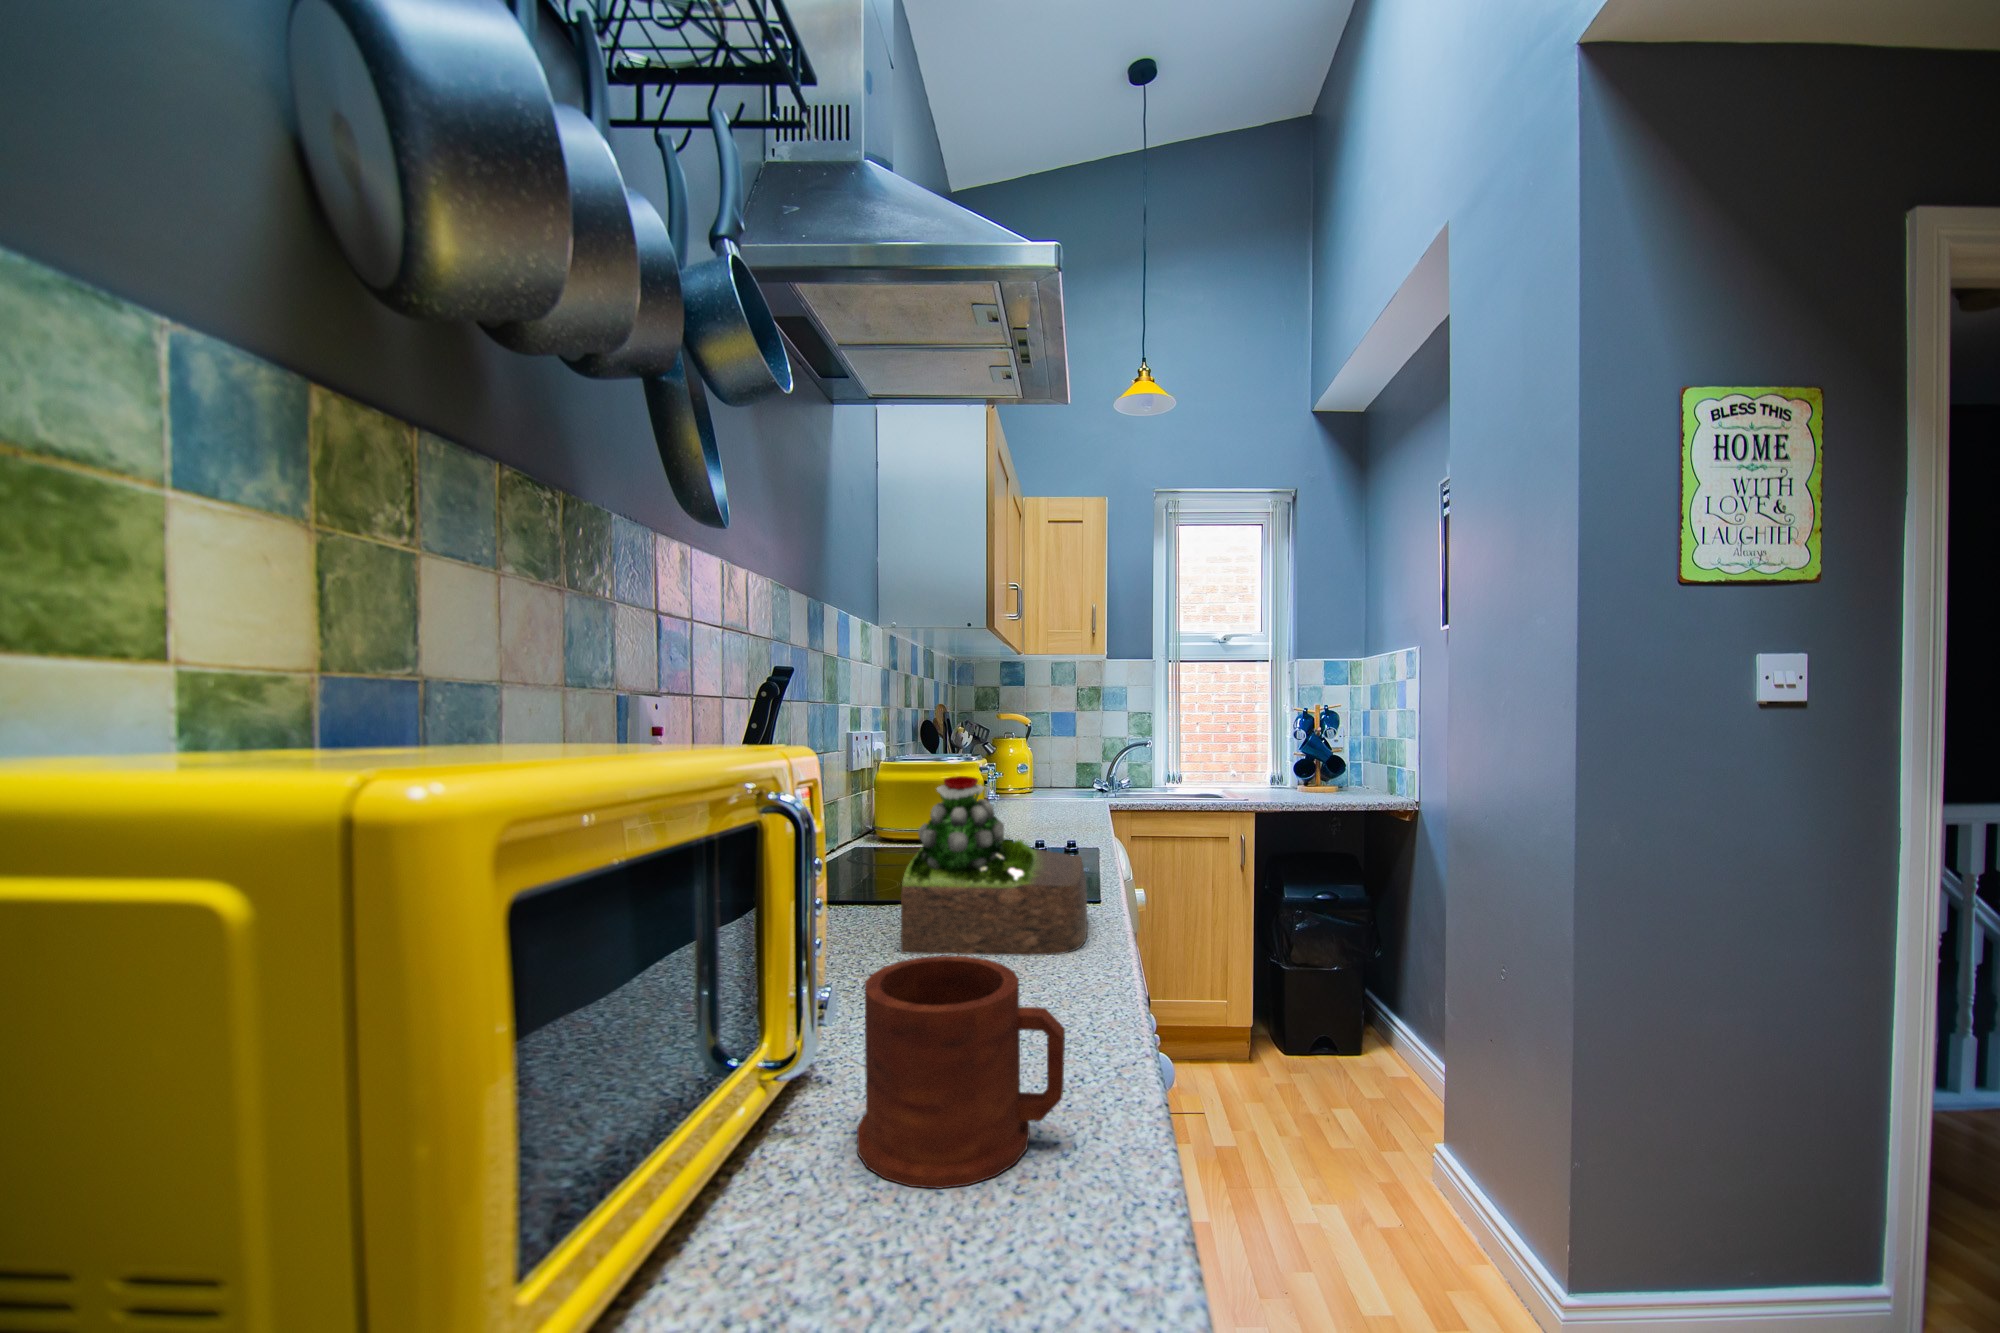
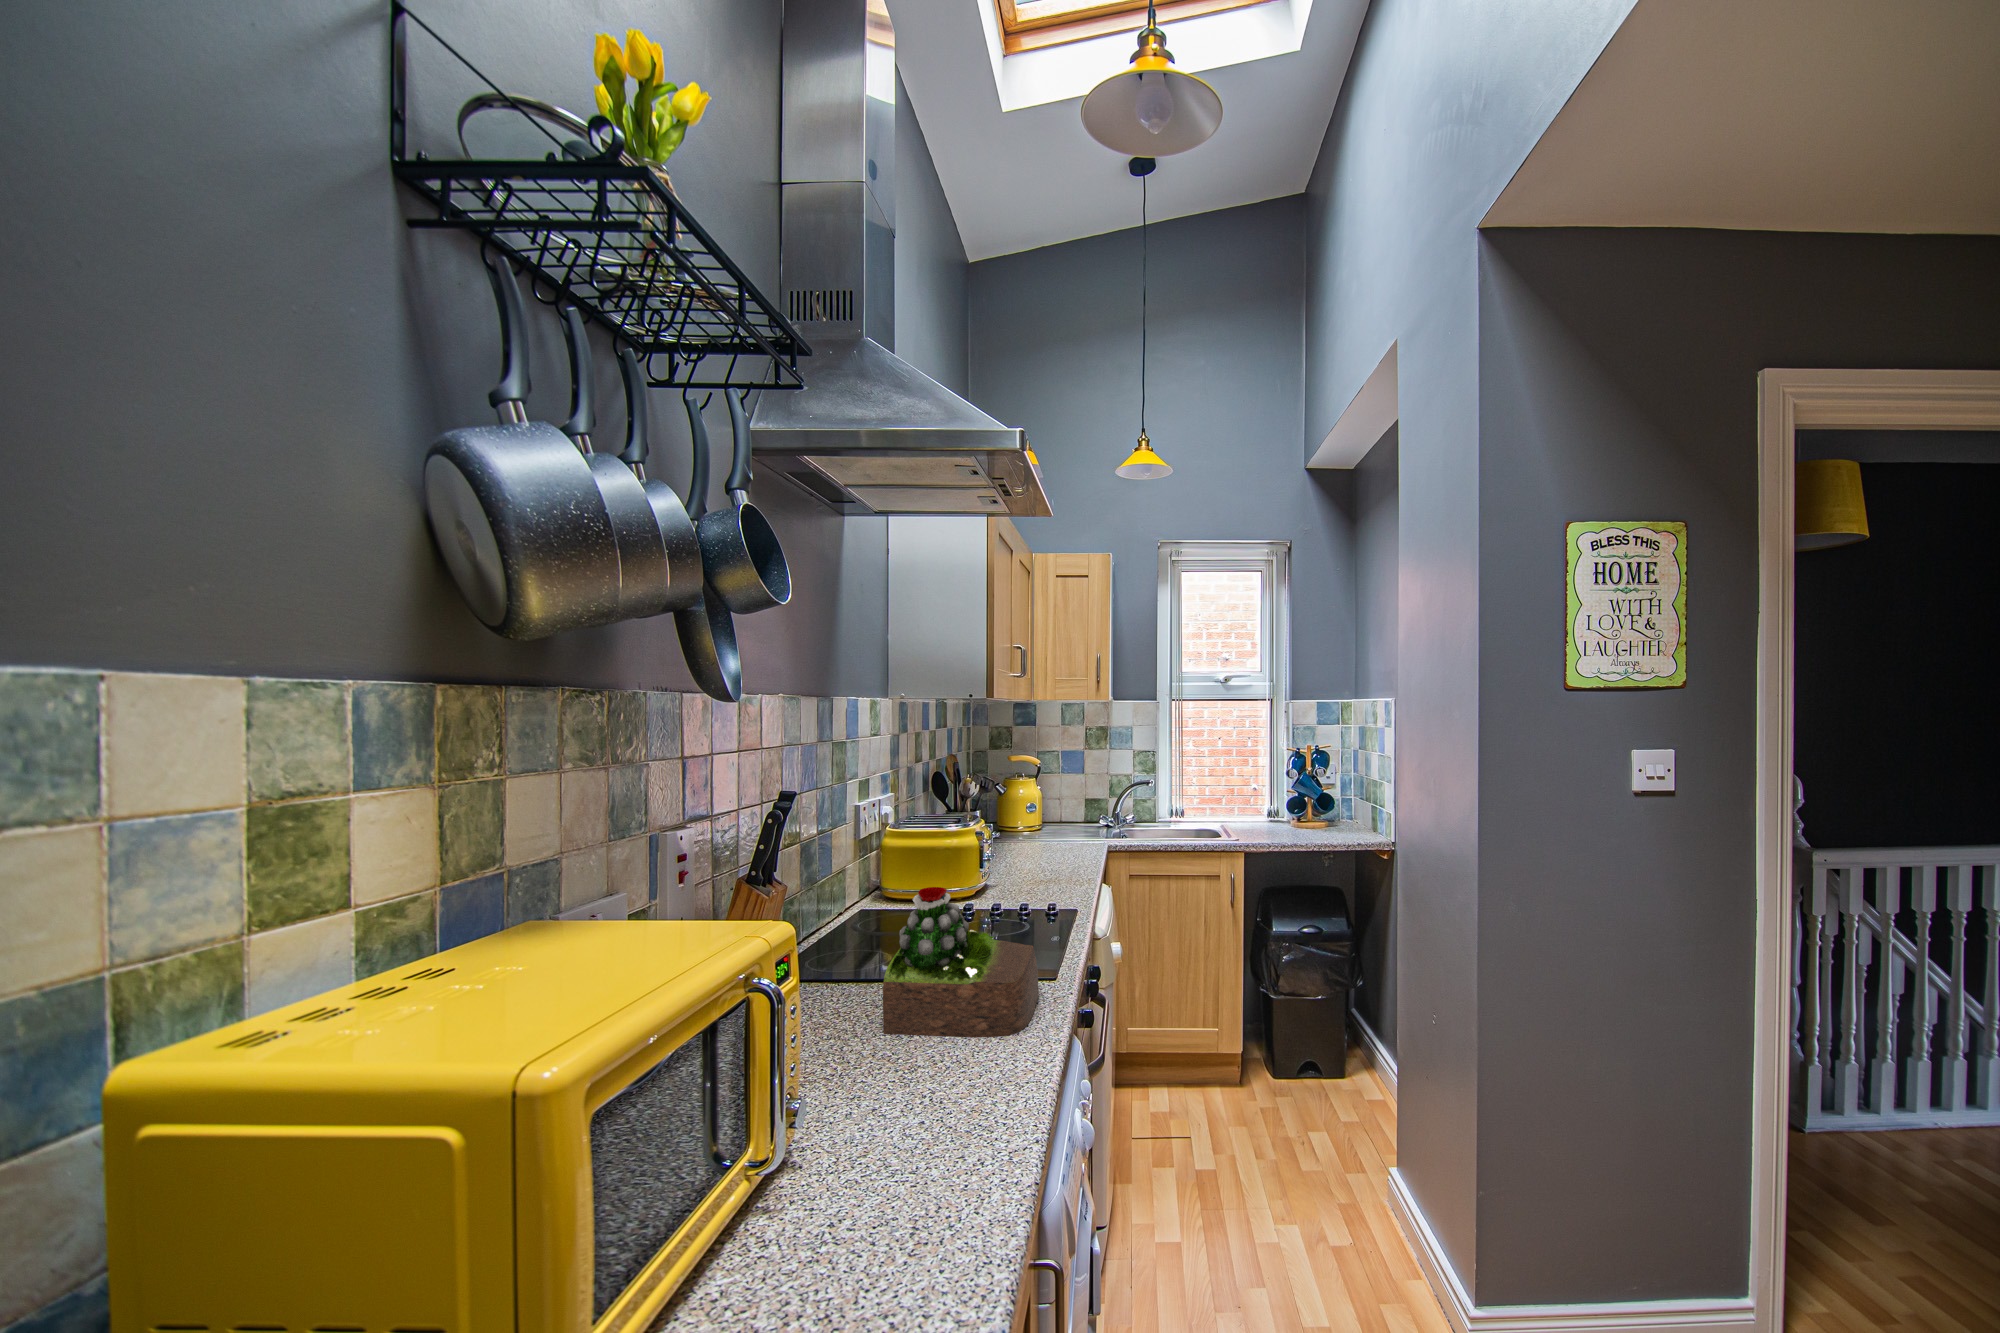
mug: present [857,955,1065,1189] -> none [812,1079,952,1253]

